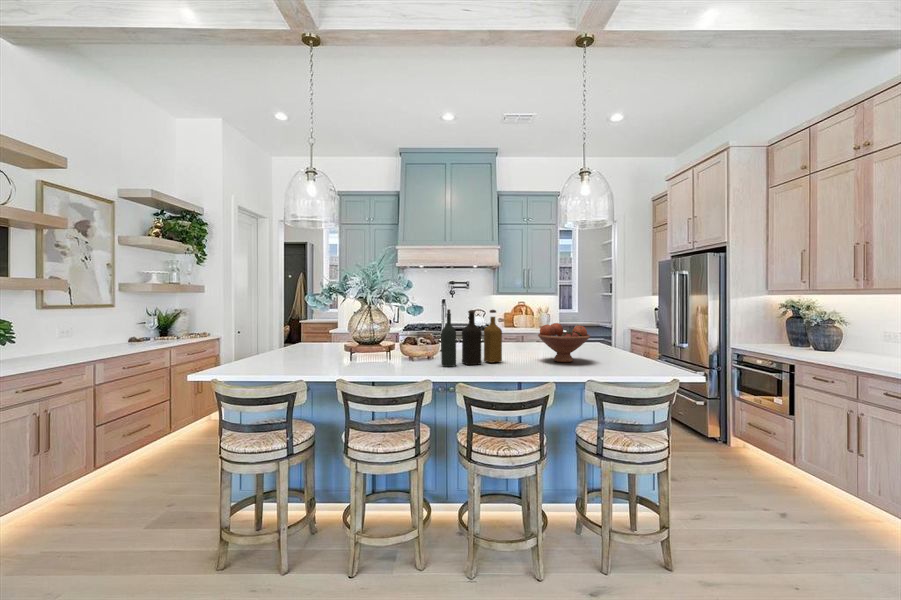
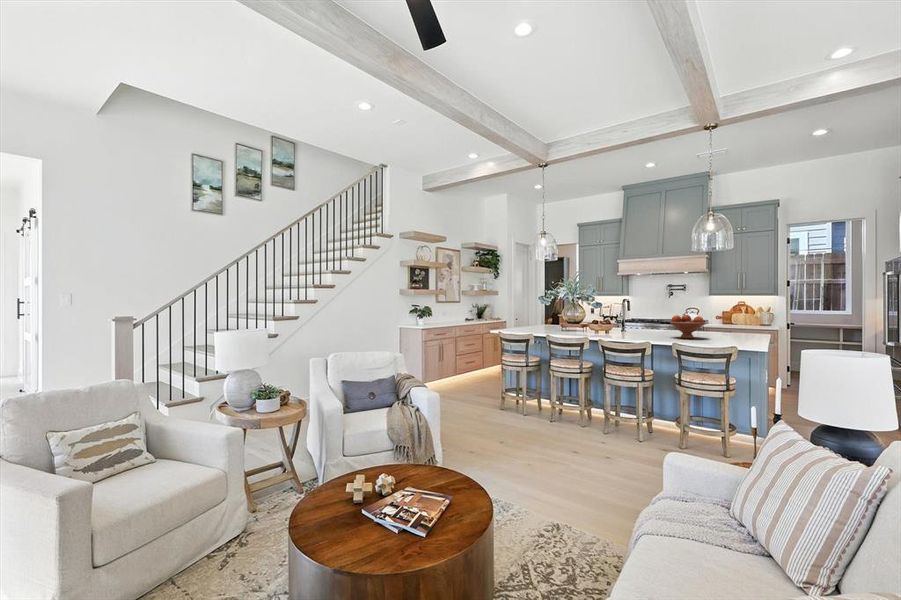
bottle: present [441,309,502,367] -> none [606,305,645,336]

